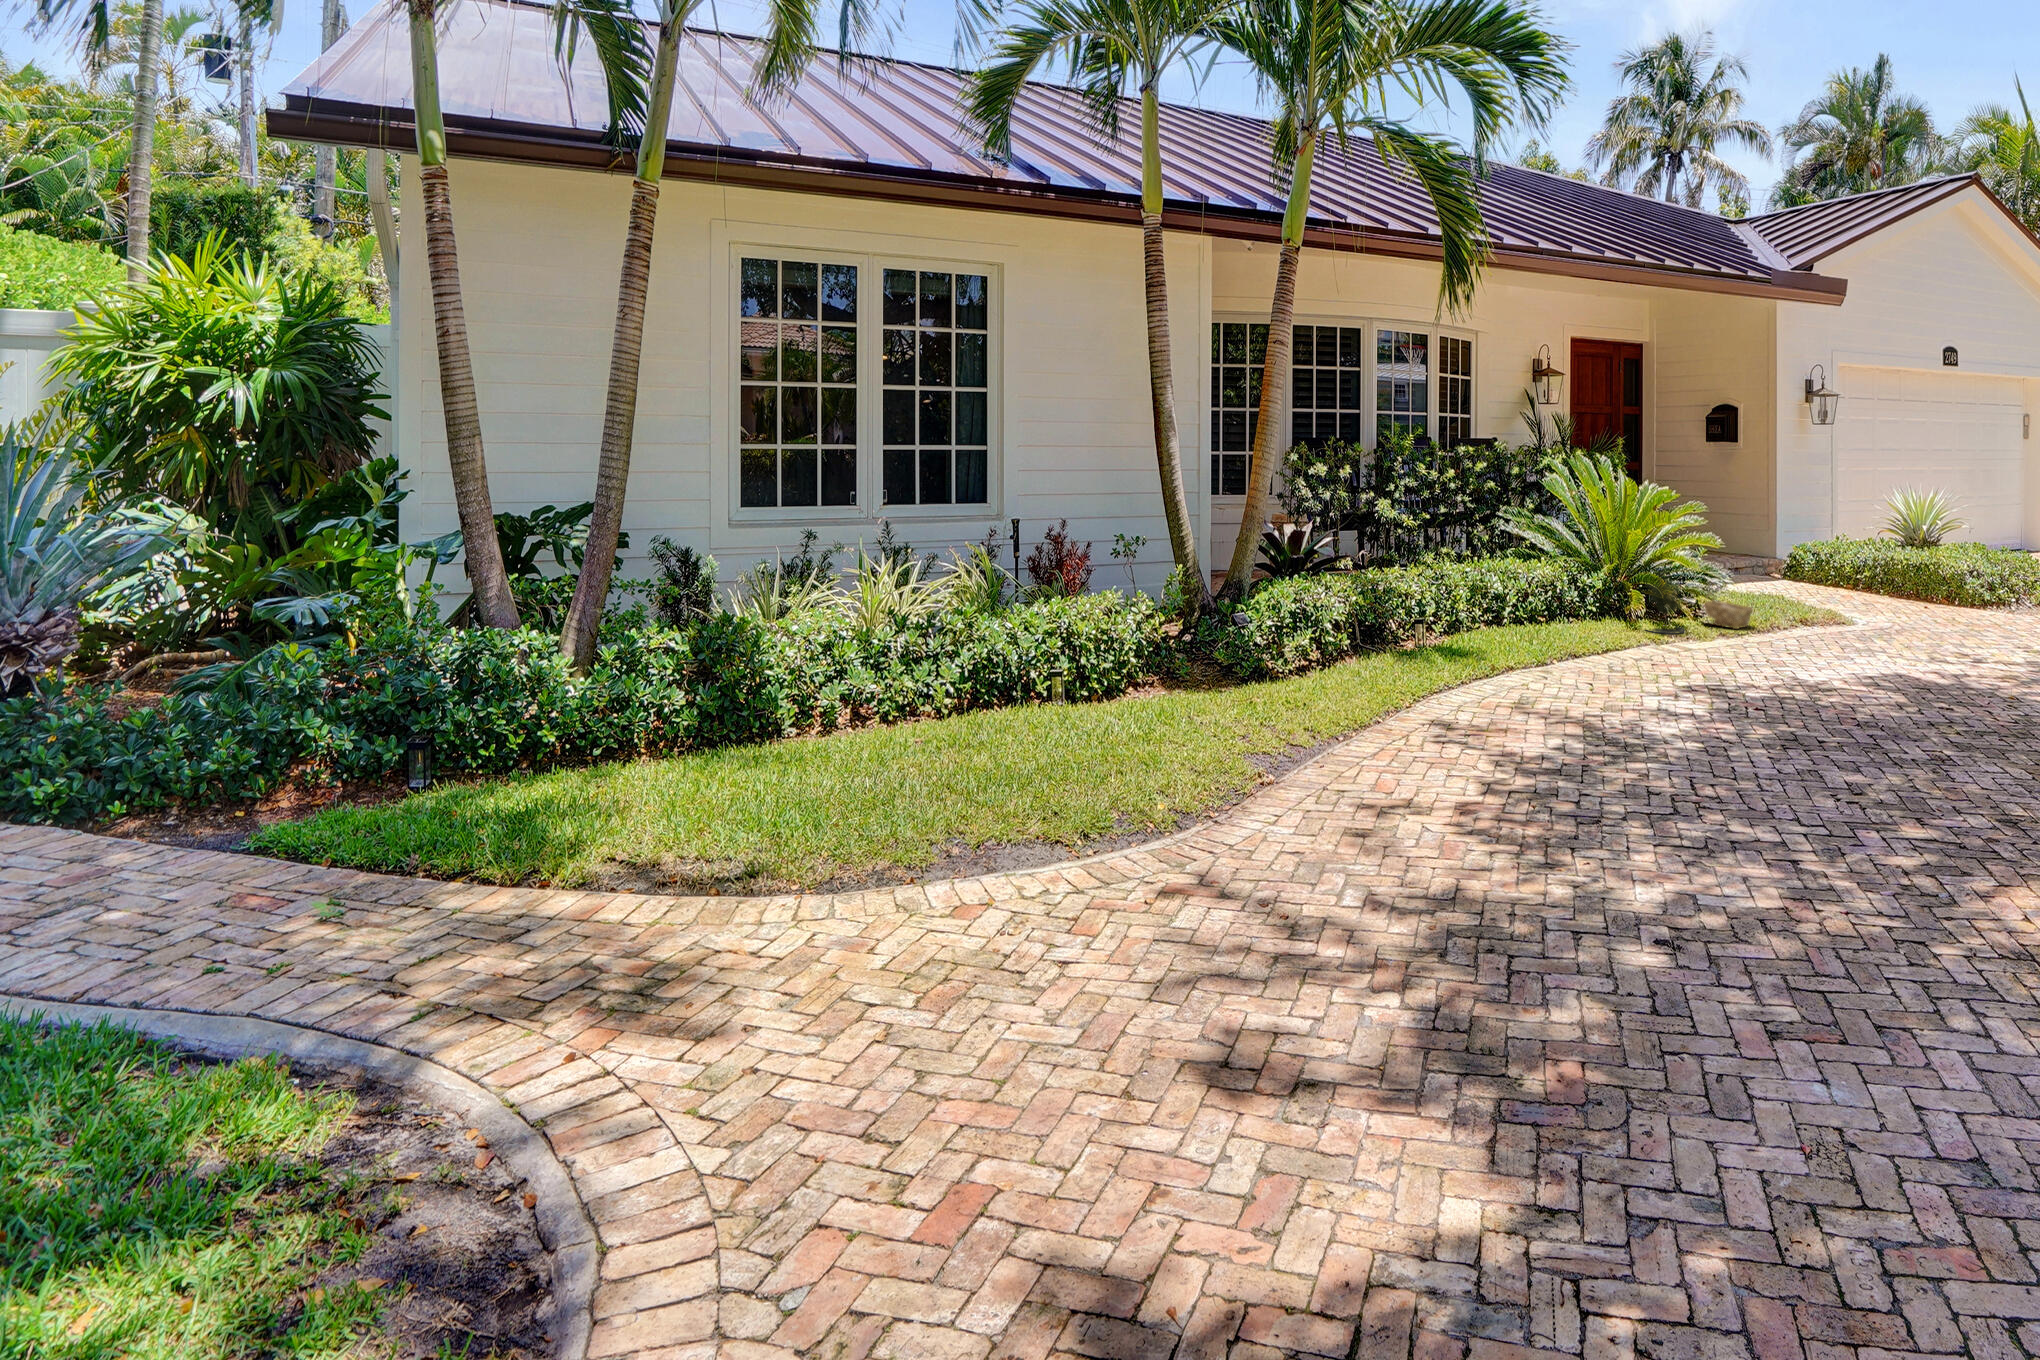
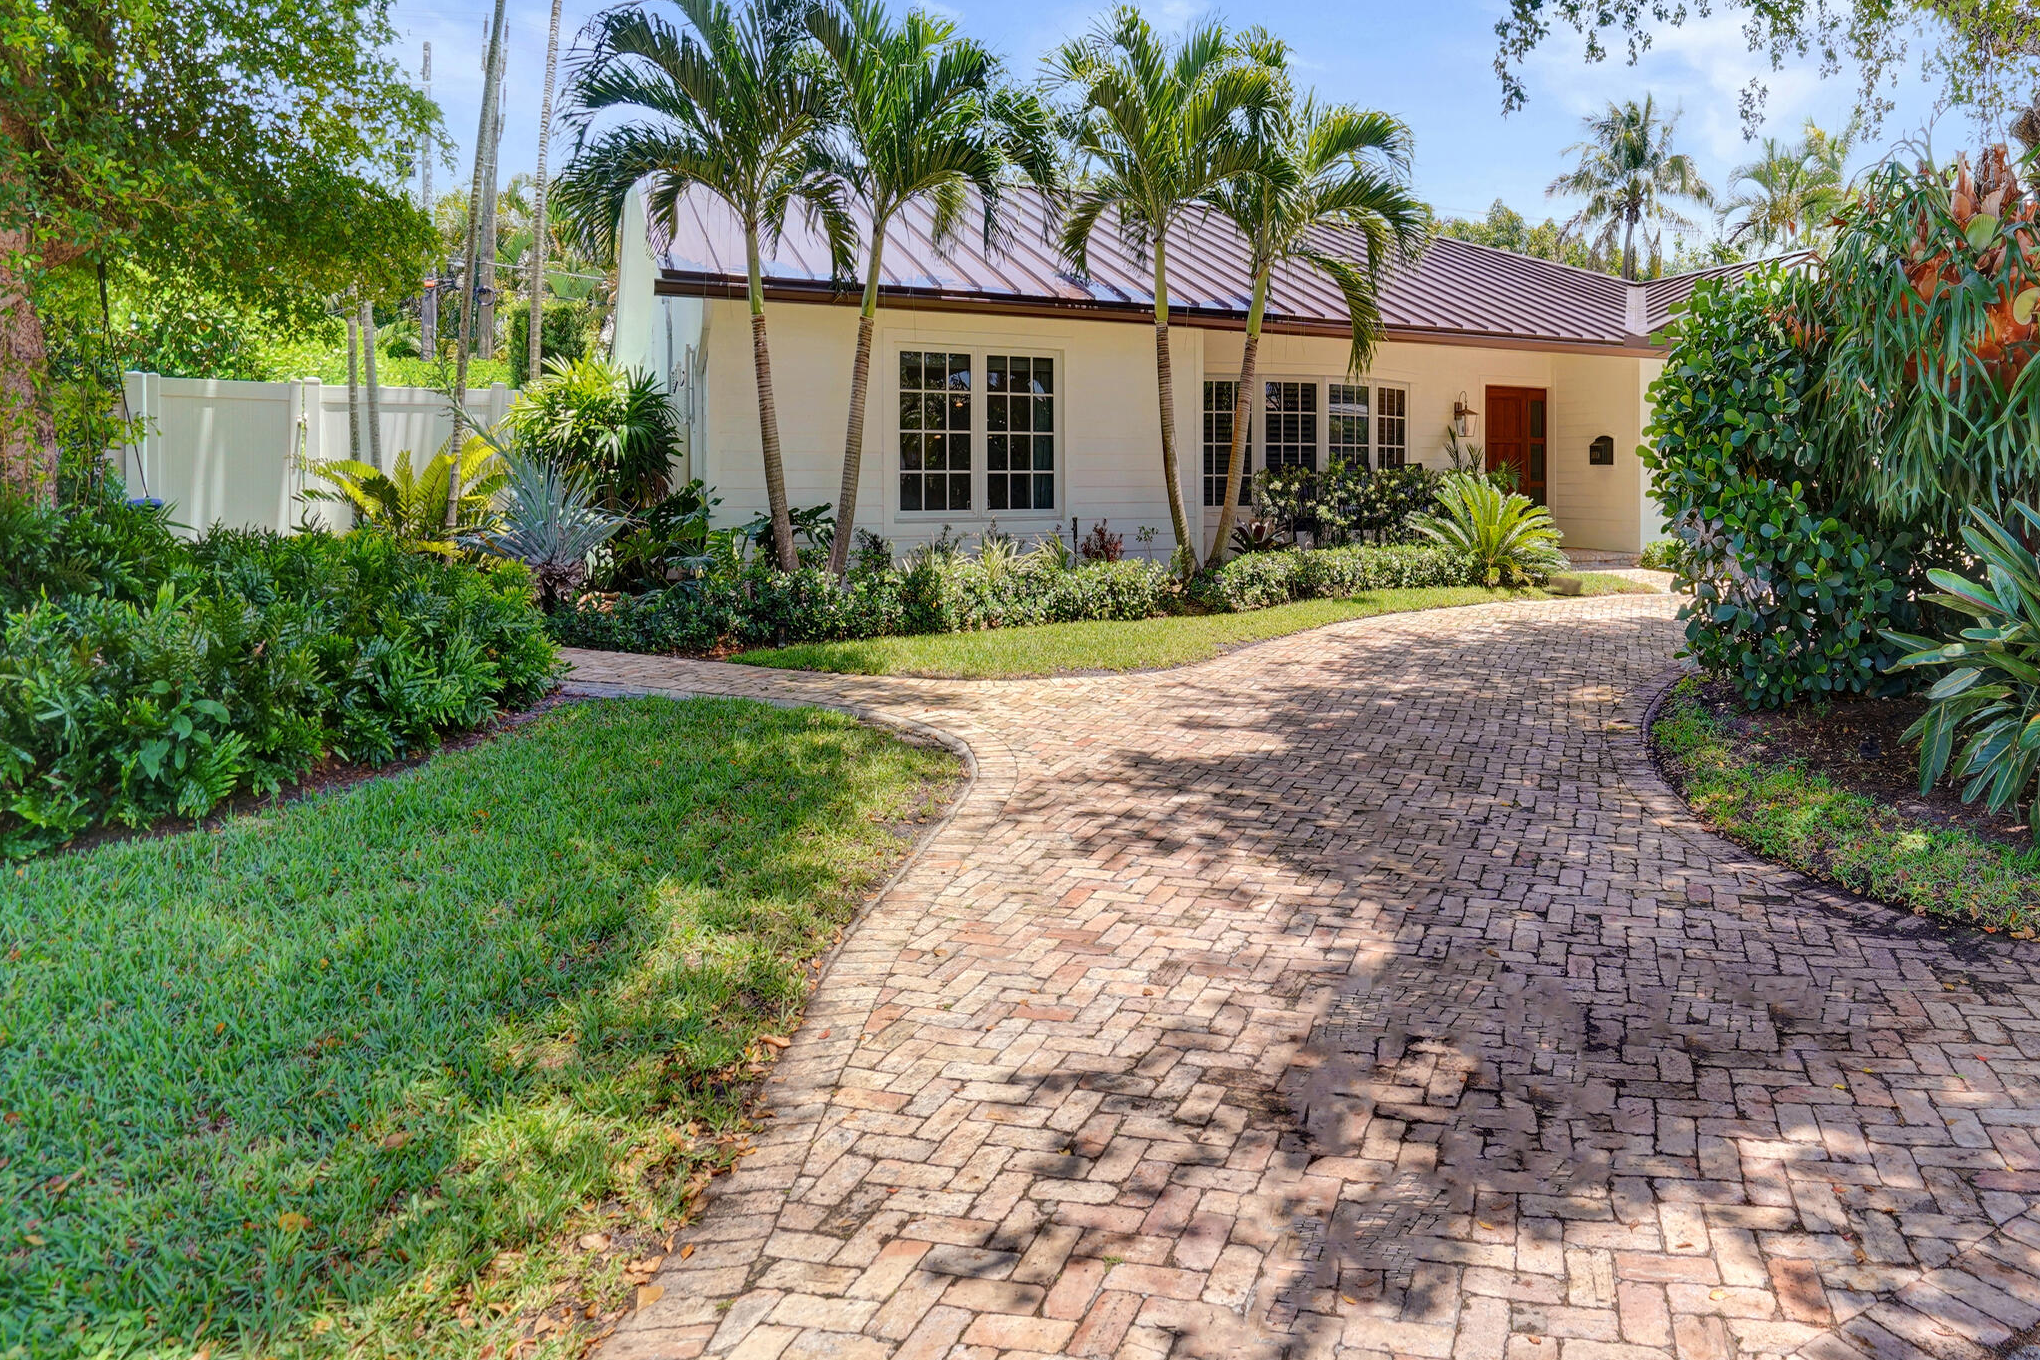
potted tree: present [1646,569,1684,634] -> none [1504,548,1532,597]

